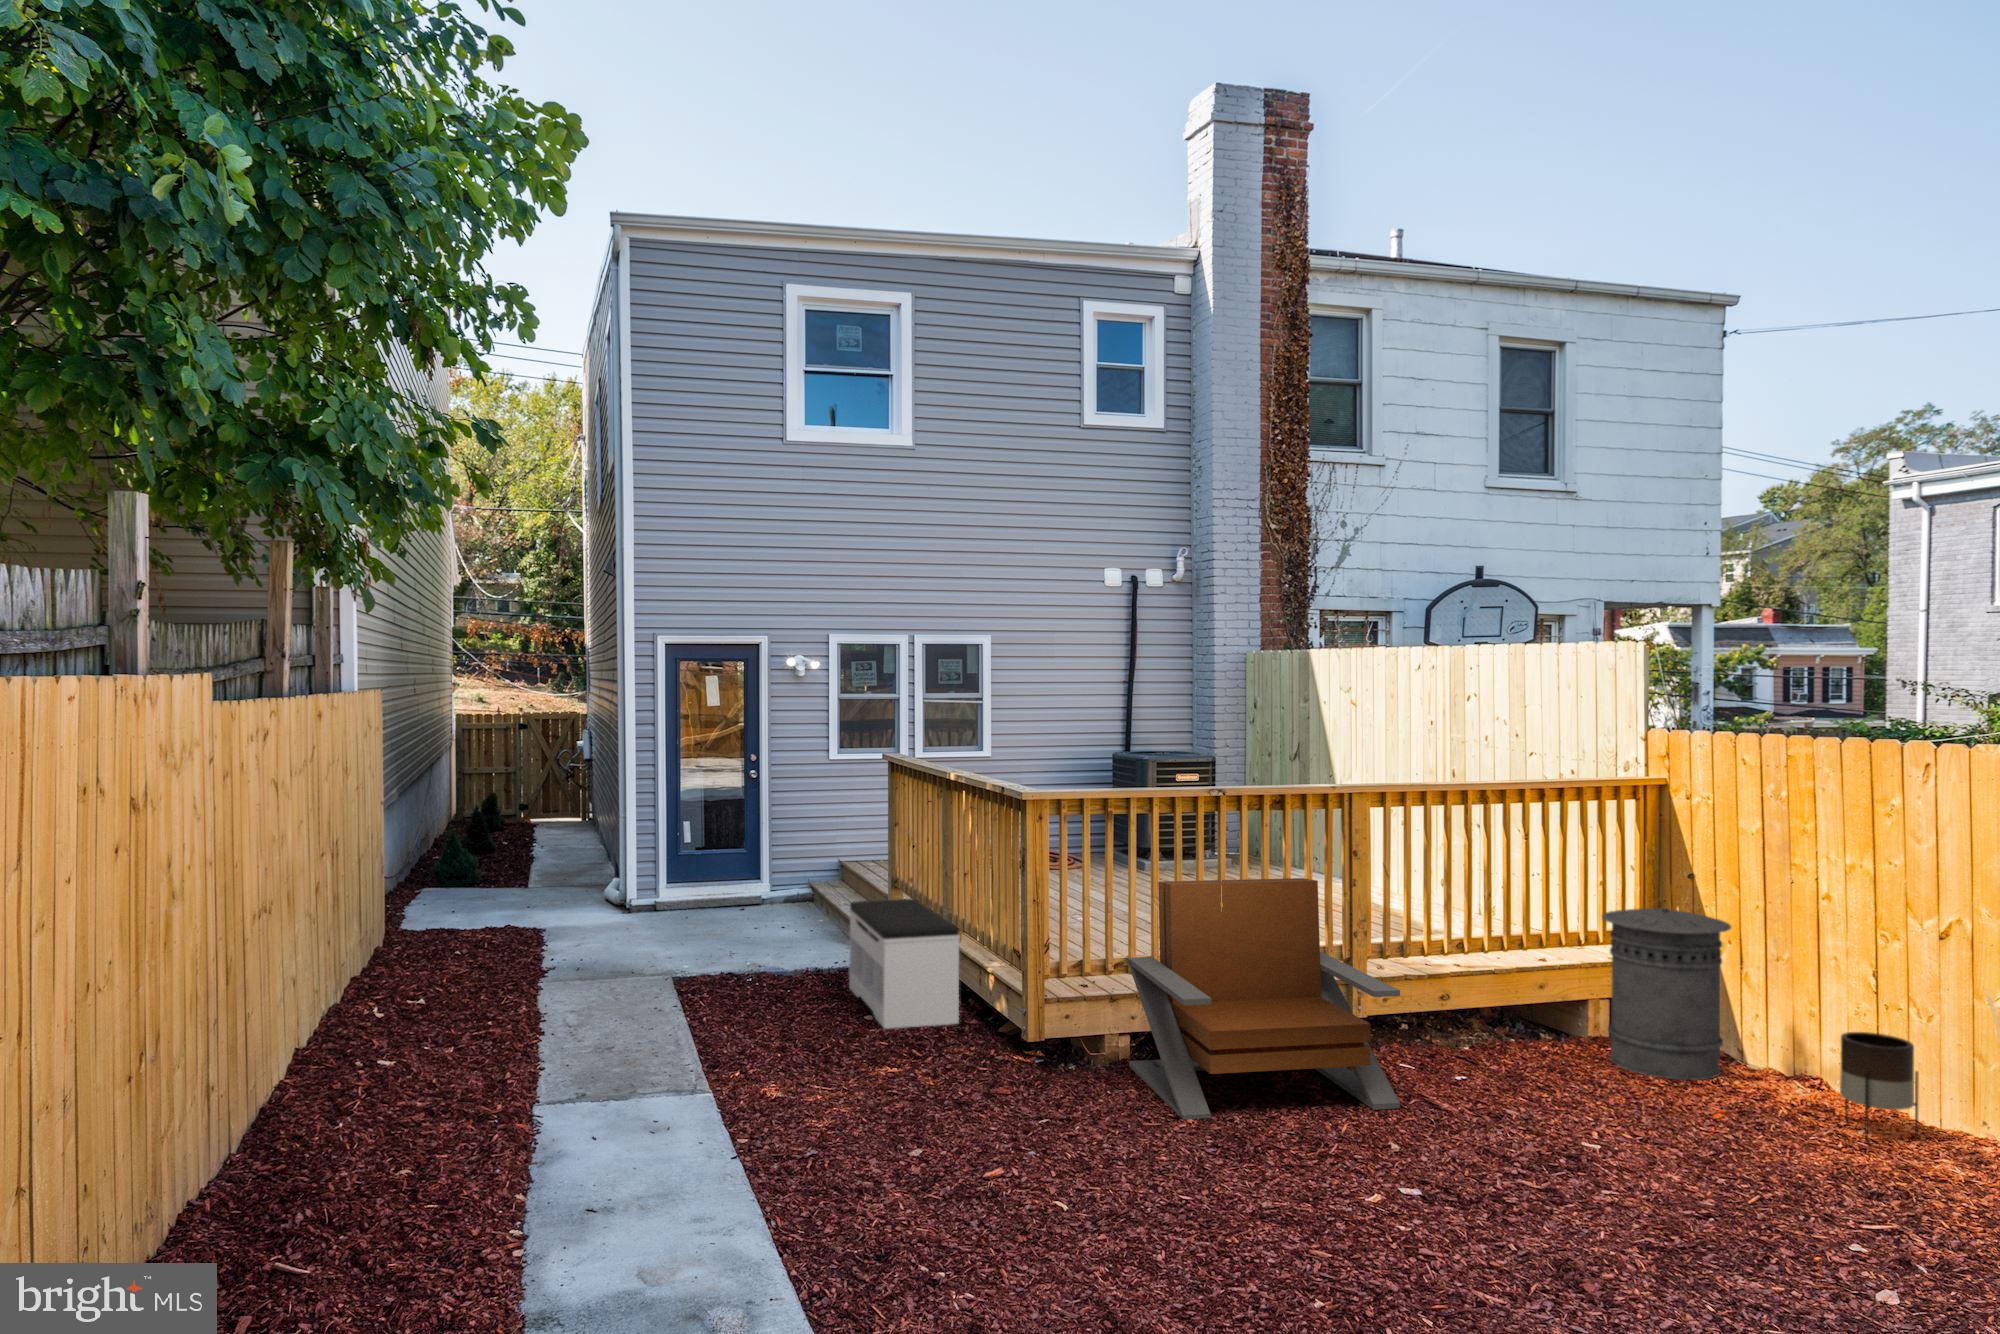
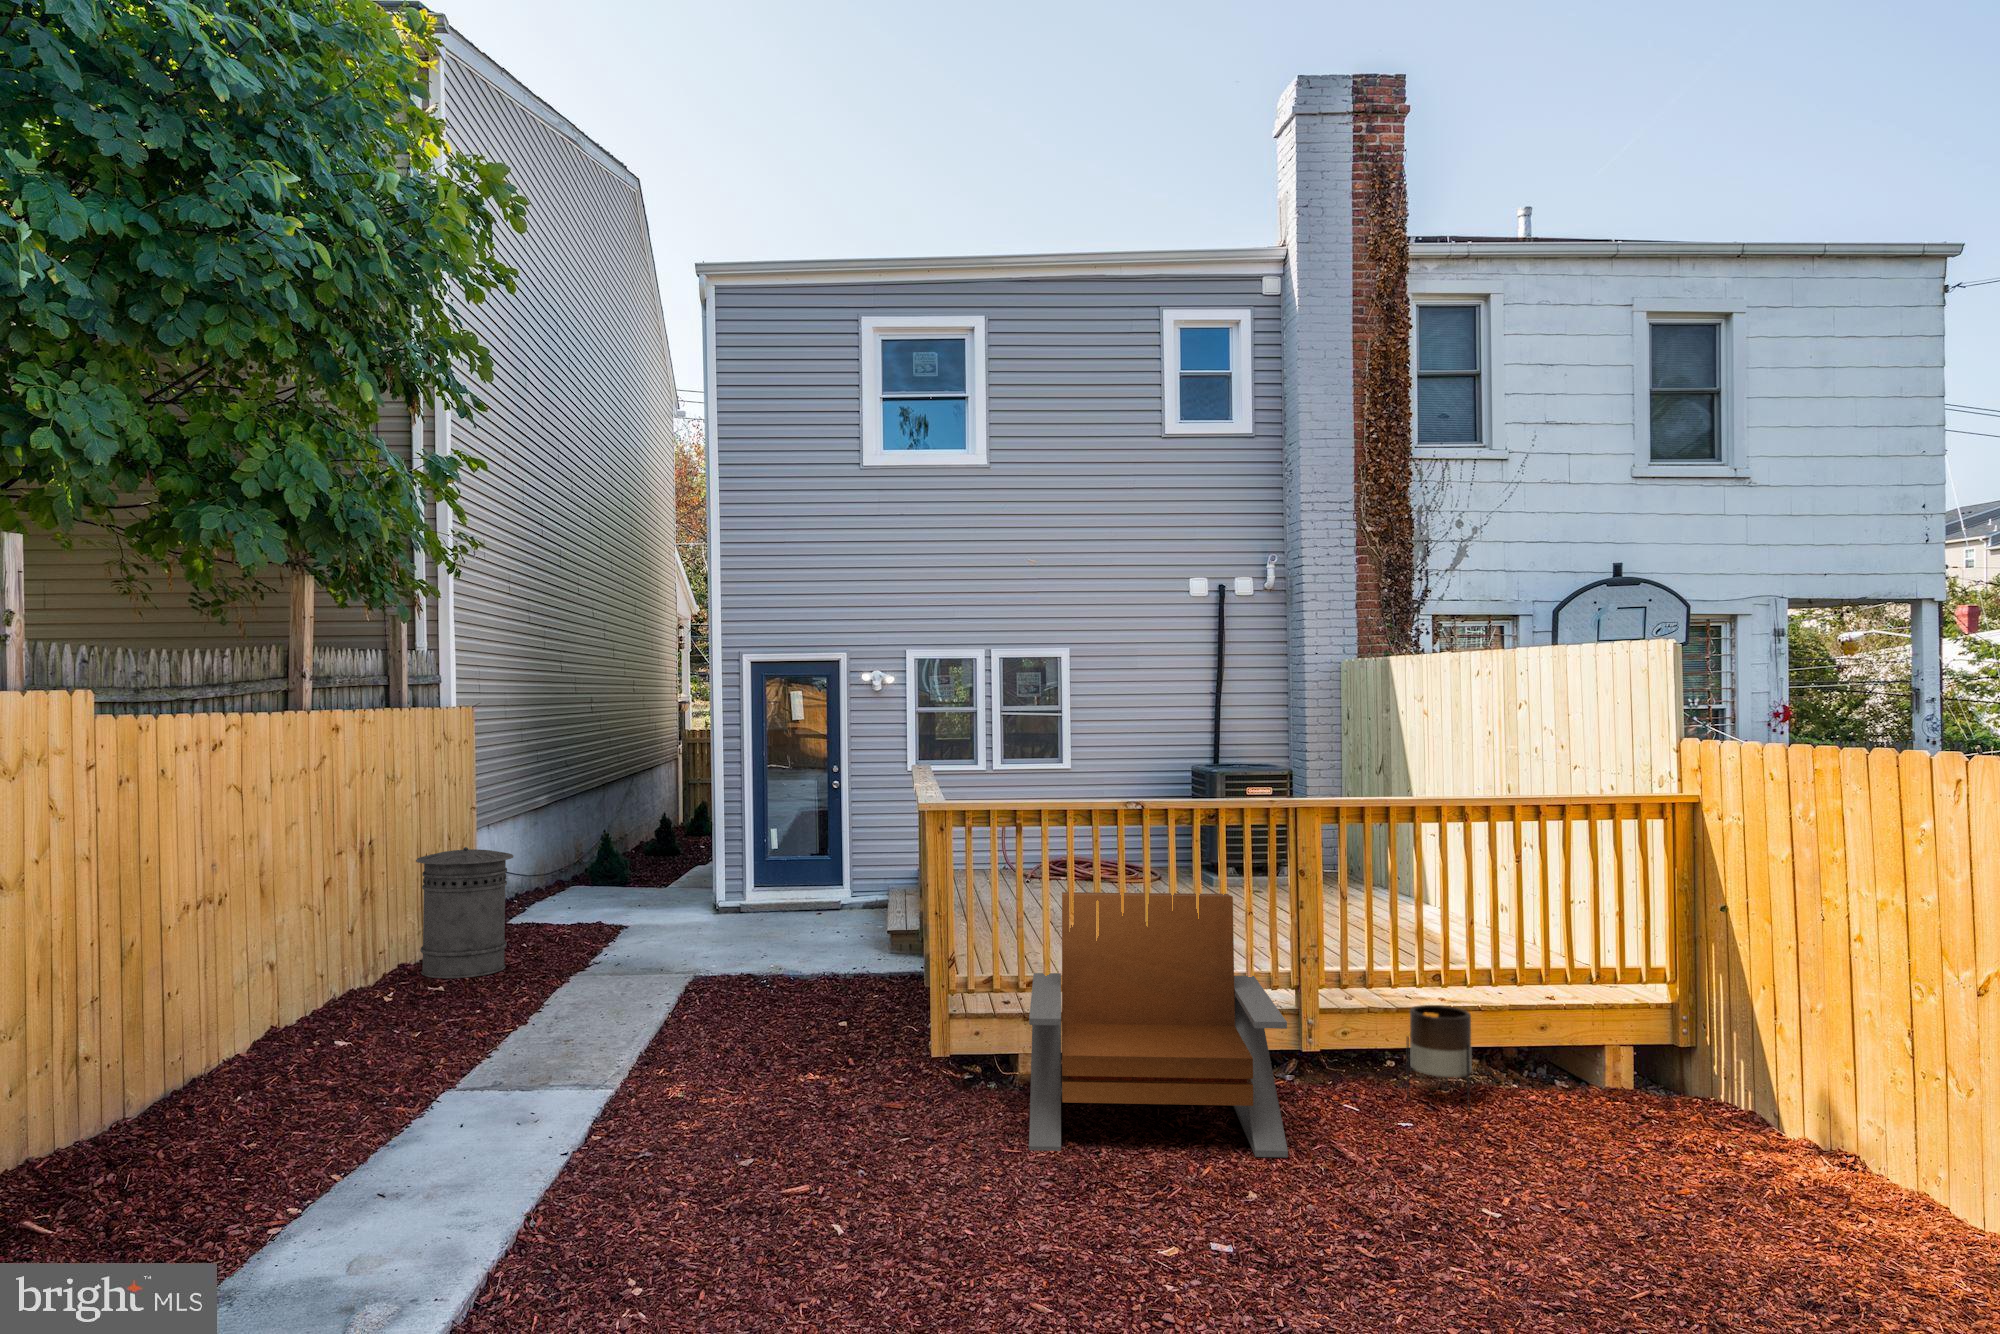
bench: present [849,899,960,1029] -> none [826,907,907,1036]
trash can: present [1602,907,1731,1080] -> present [416,847,513,978]
planter: present [1840,1032,1919,1142] -> present [1406,1005,1472,1109]

